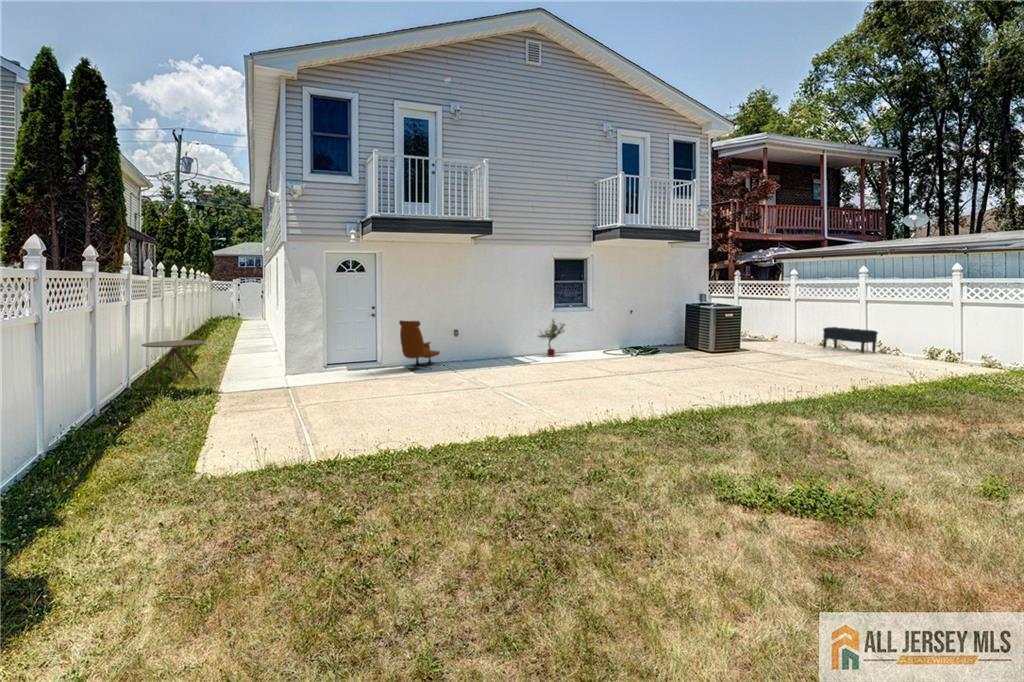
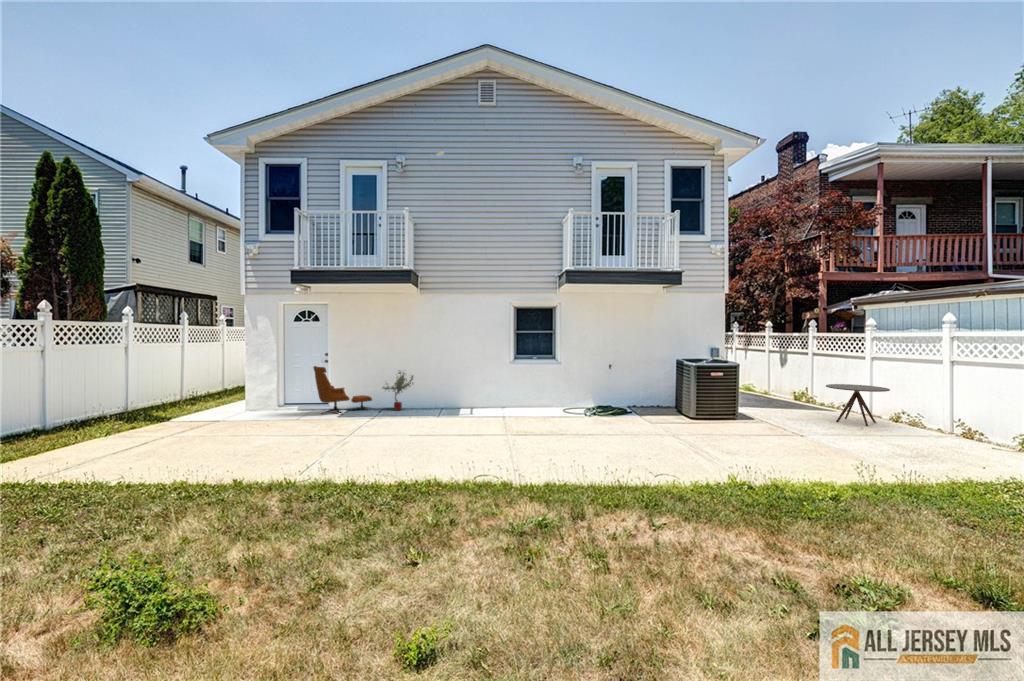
potted tree: present [538,320,565,356] -> present [383,372,413,410]
bench: present [823,327,878,353] -> none [884,401,964,448]
round table: present [142,340,205,383] -> present [826,384,890,426]

